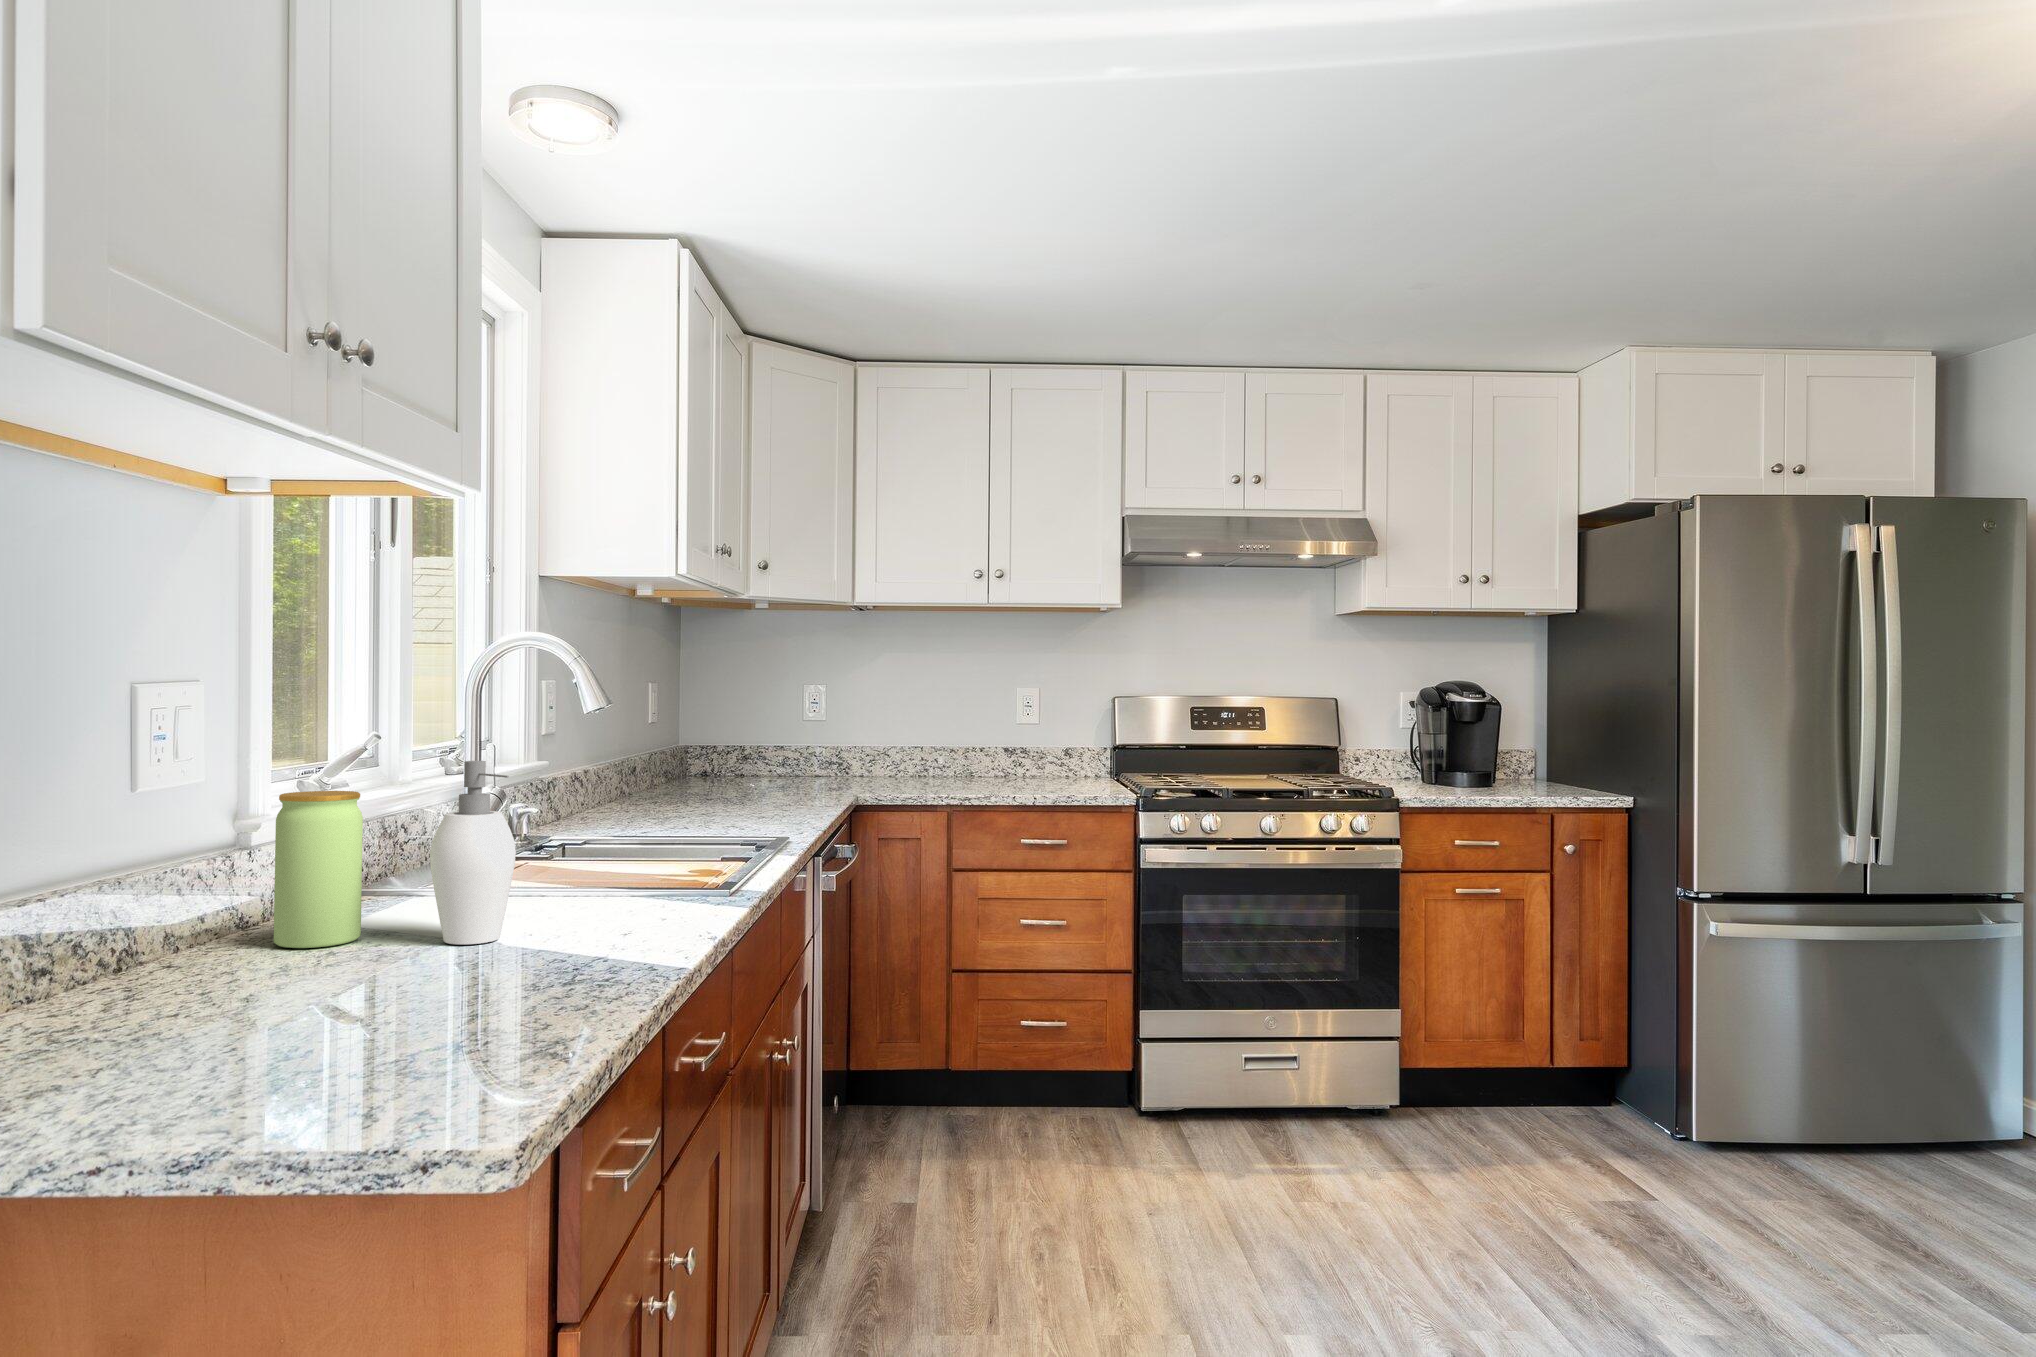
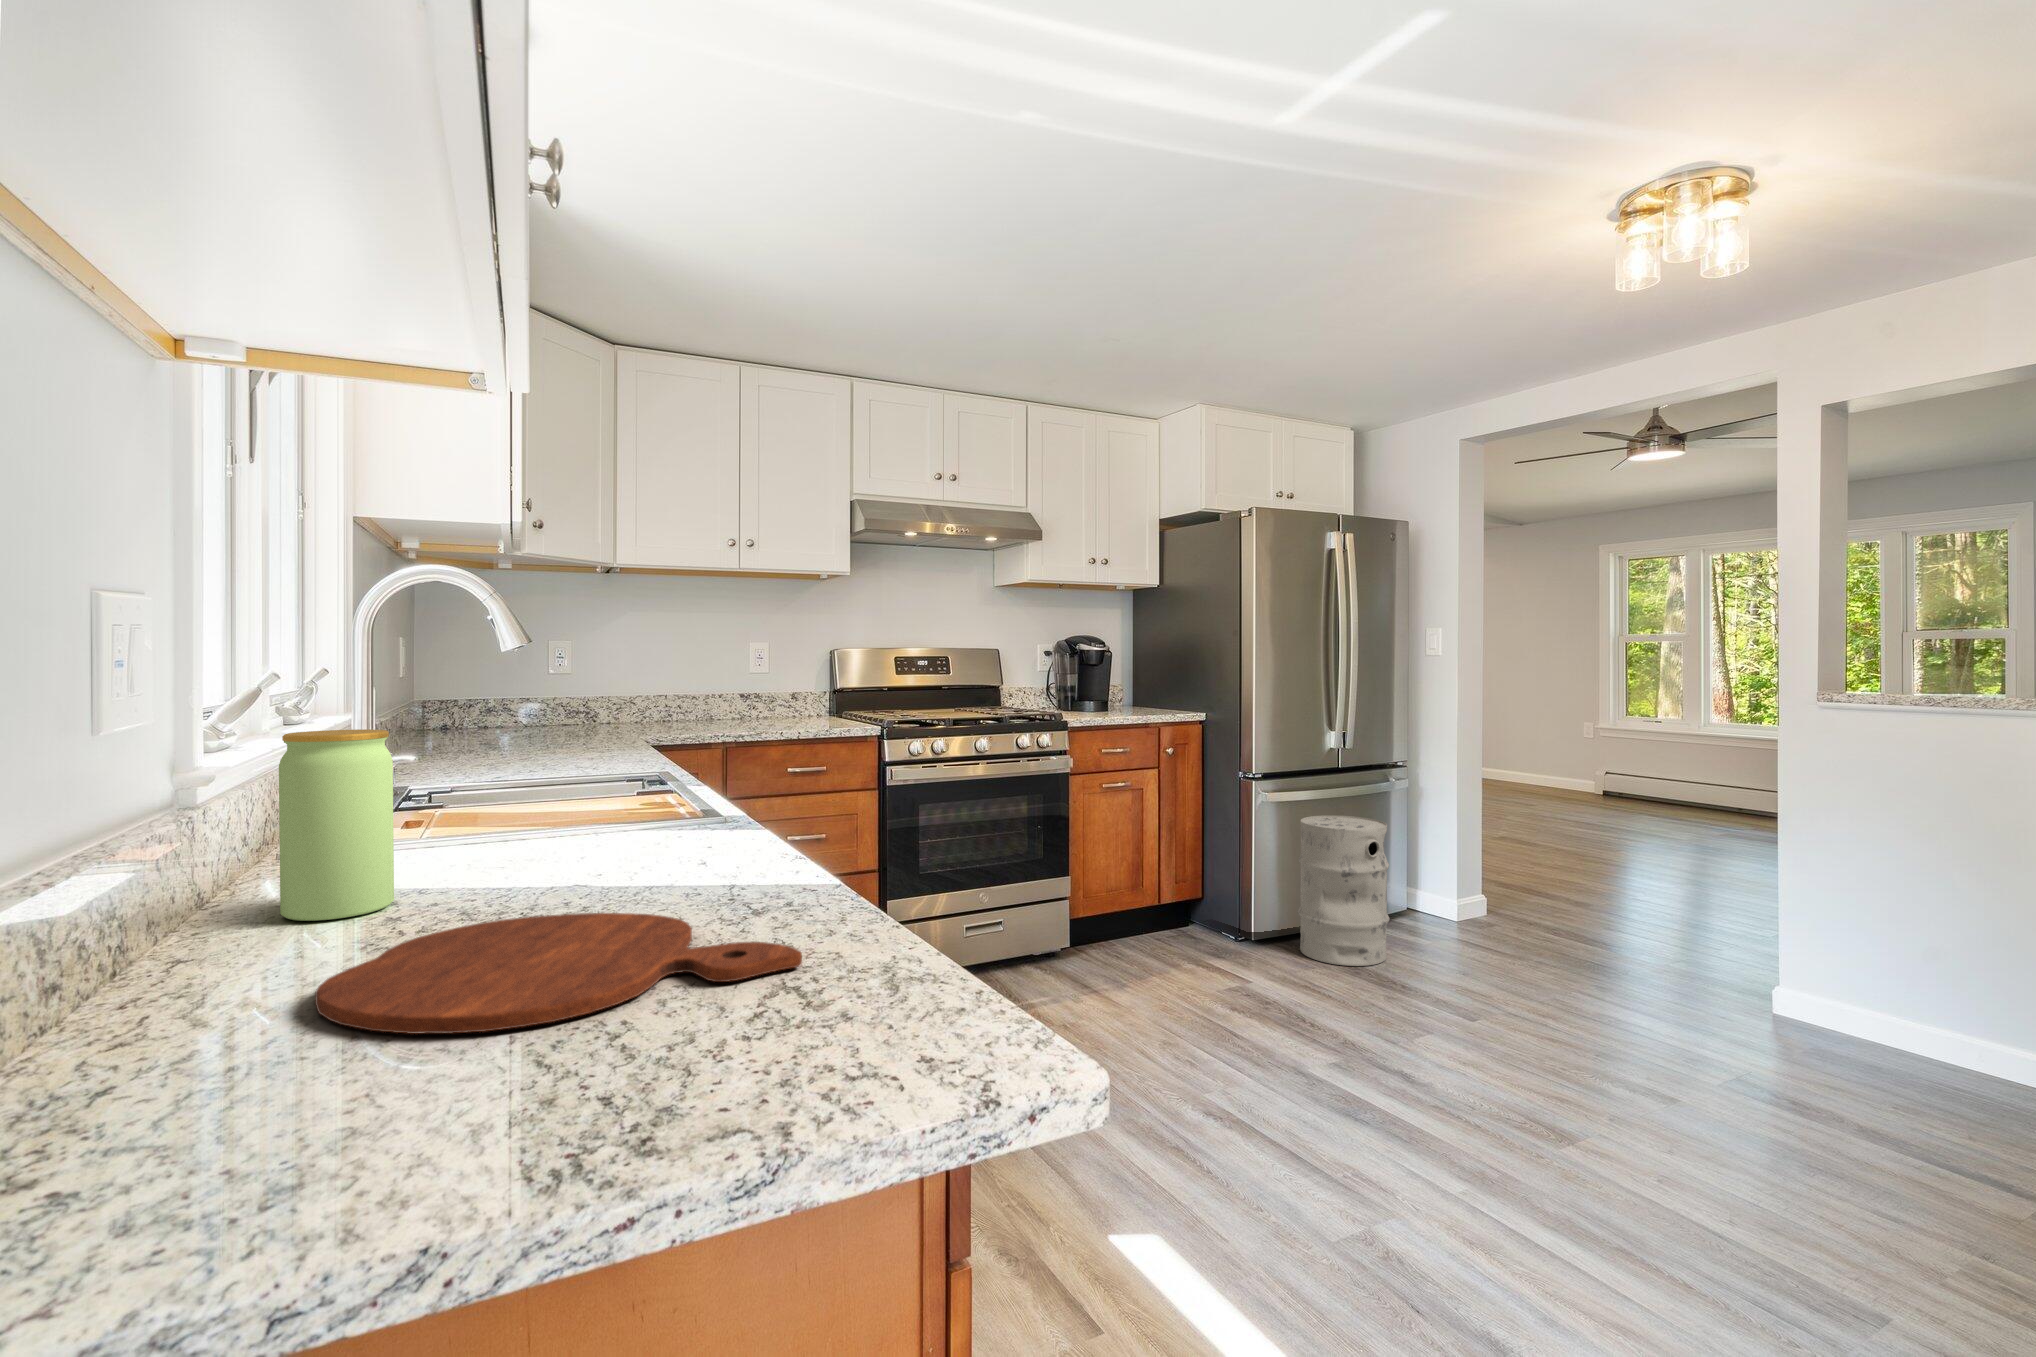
soap dispenser: present [430,761,516,944] -> none [489,689,602,893]
cutting board: none [164,962,503,1042] -> present [315,913,802,1034]
trash can: none [1770,965,1936,1214] -> present [1298,815,1390,966]

